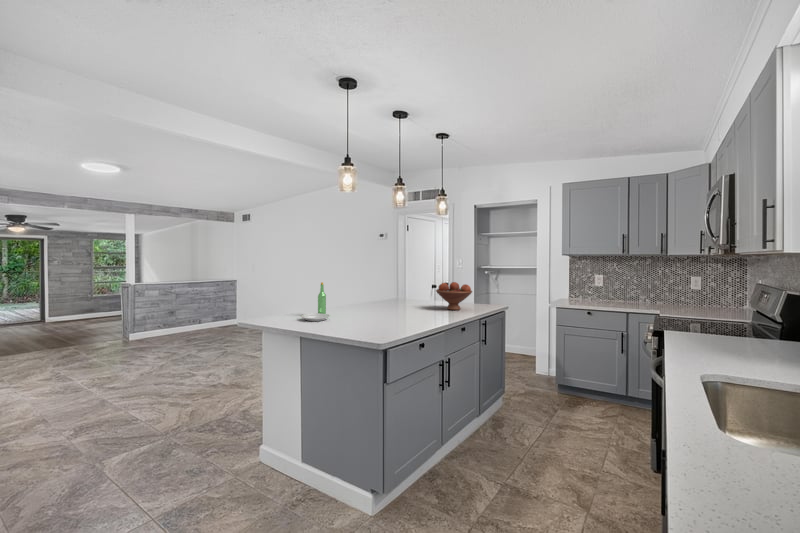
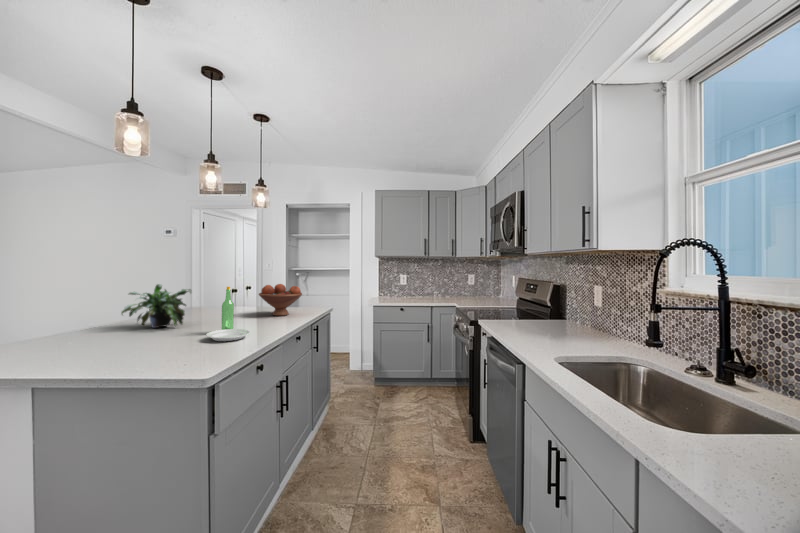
potted plant: none [345,280,387,312] -> present [121,284,191,328]
plate: present [301,282,330,321] -> present [206,287,250,341]

